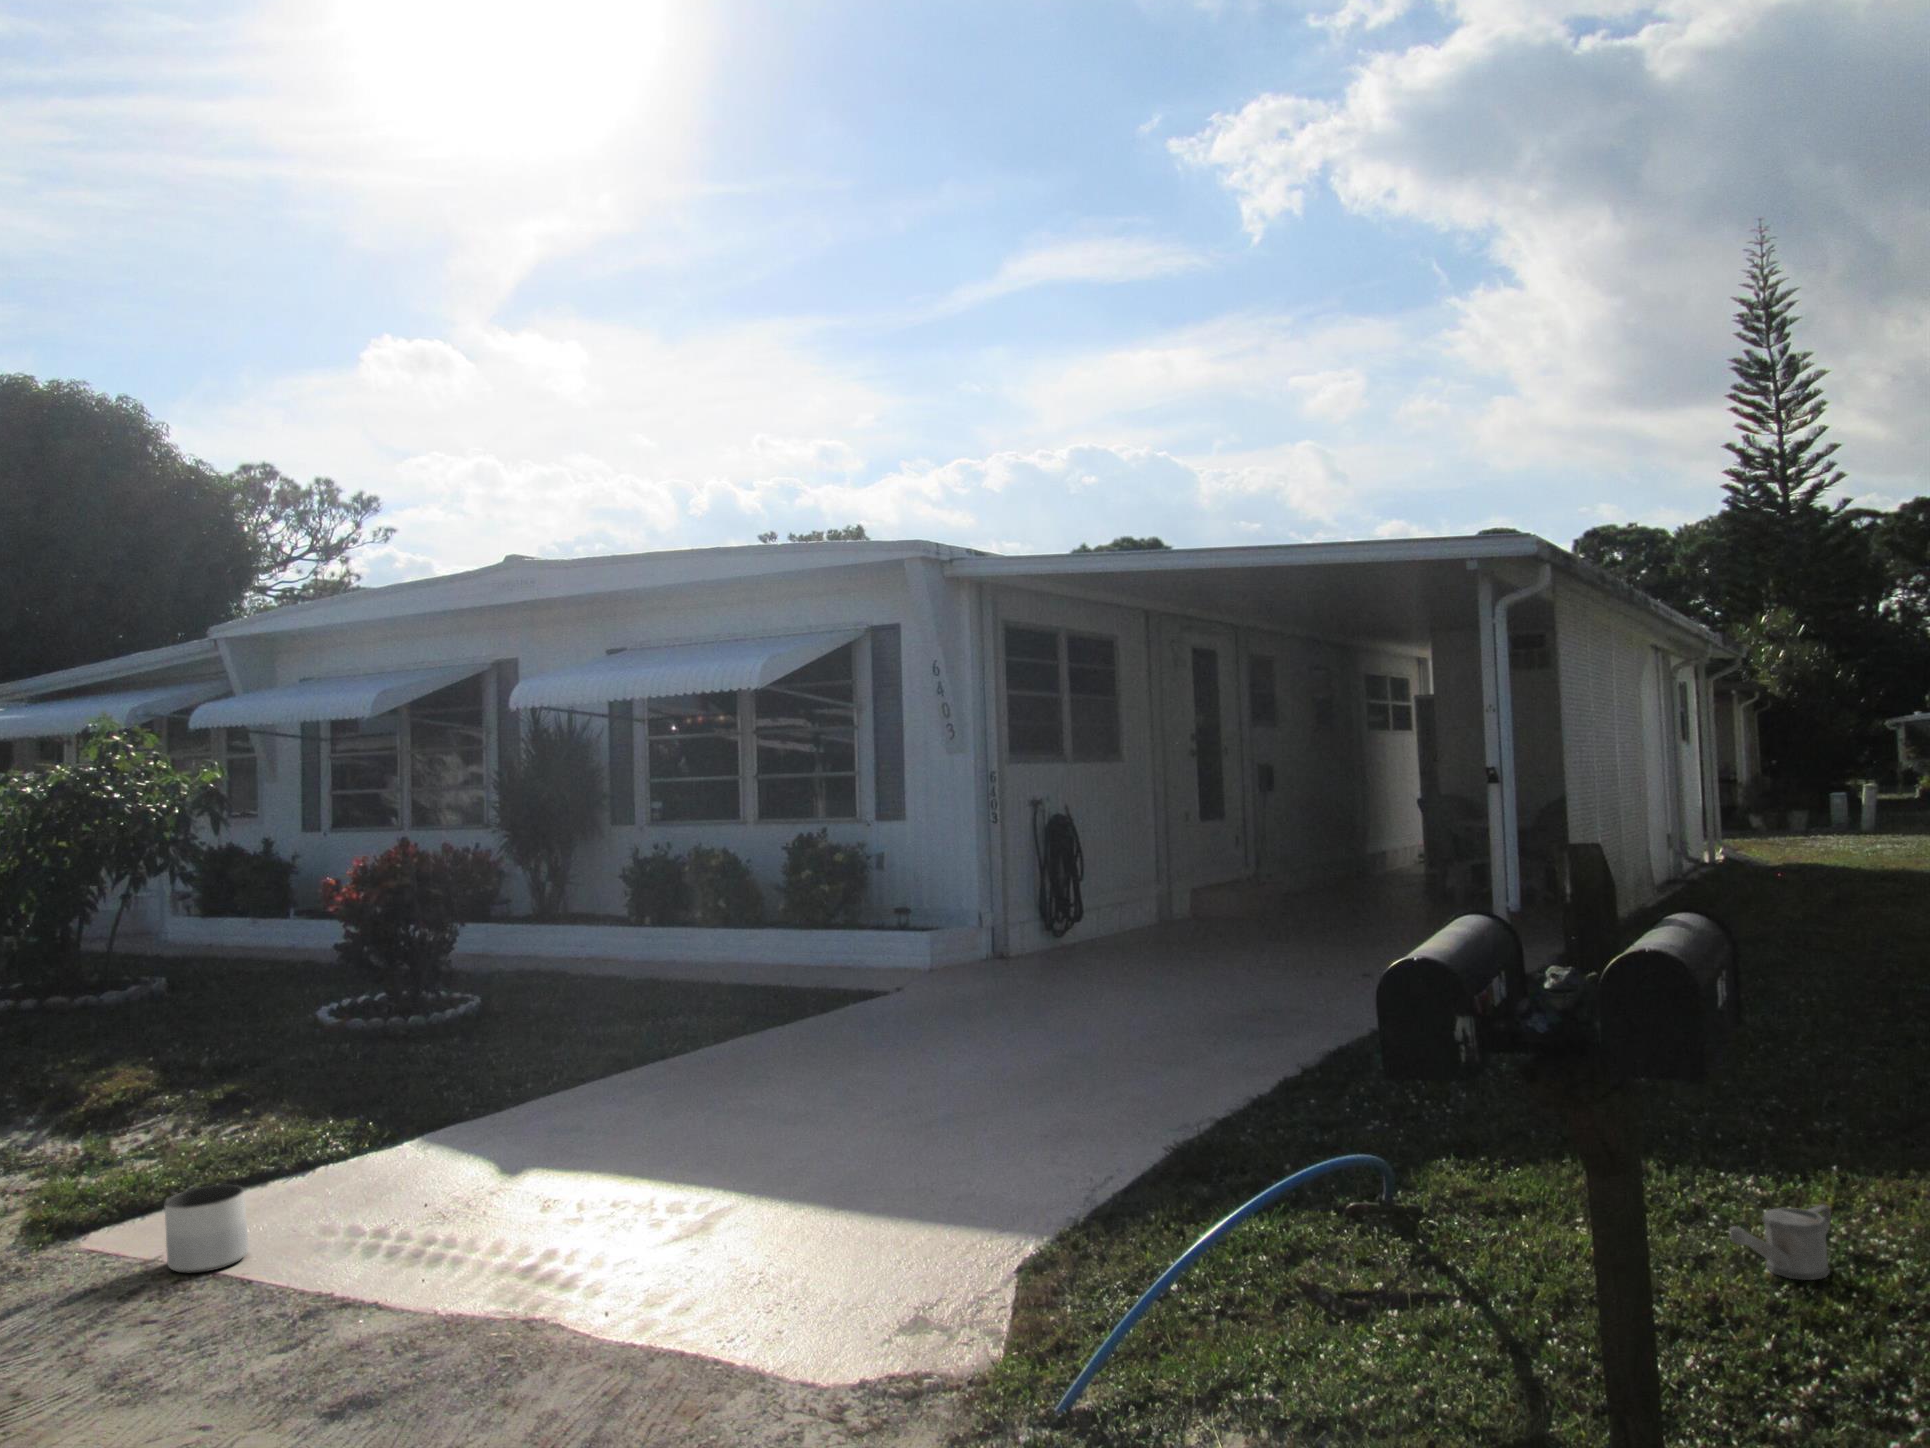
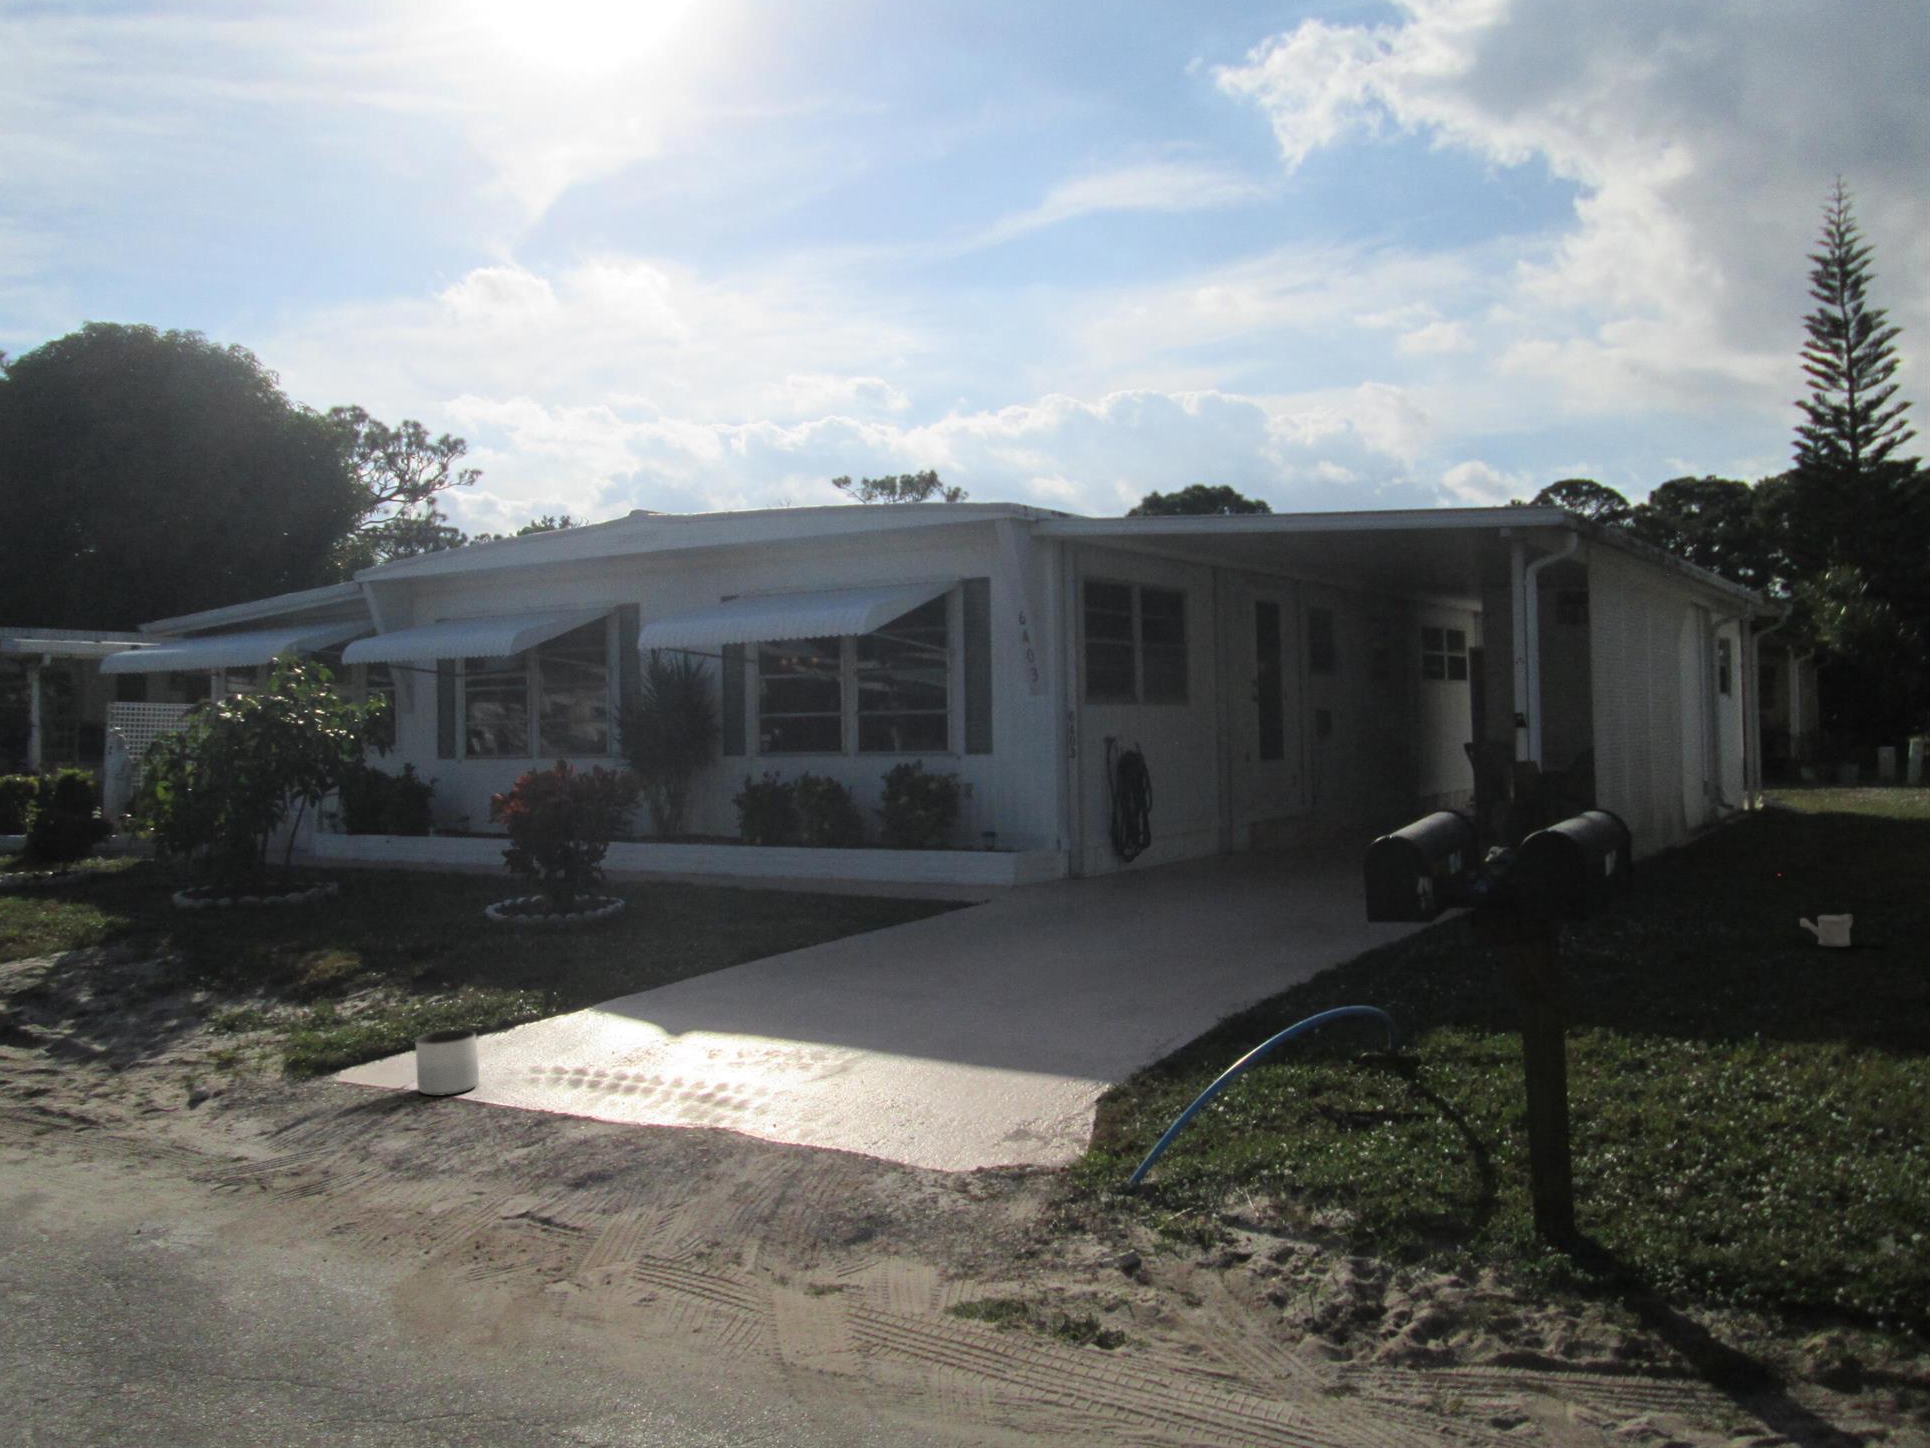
watering can: present [1730,1205,1831,1280] -> present [1800,914,1853,947]

